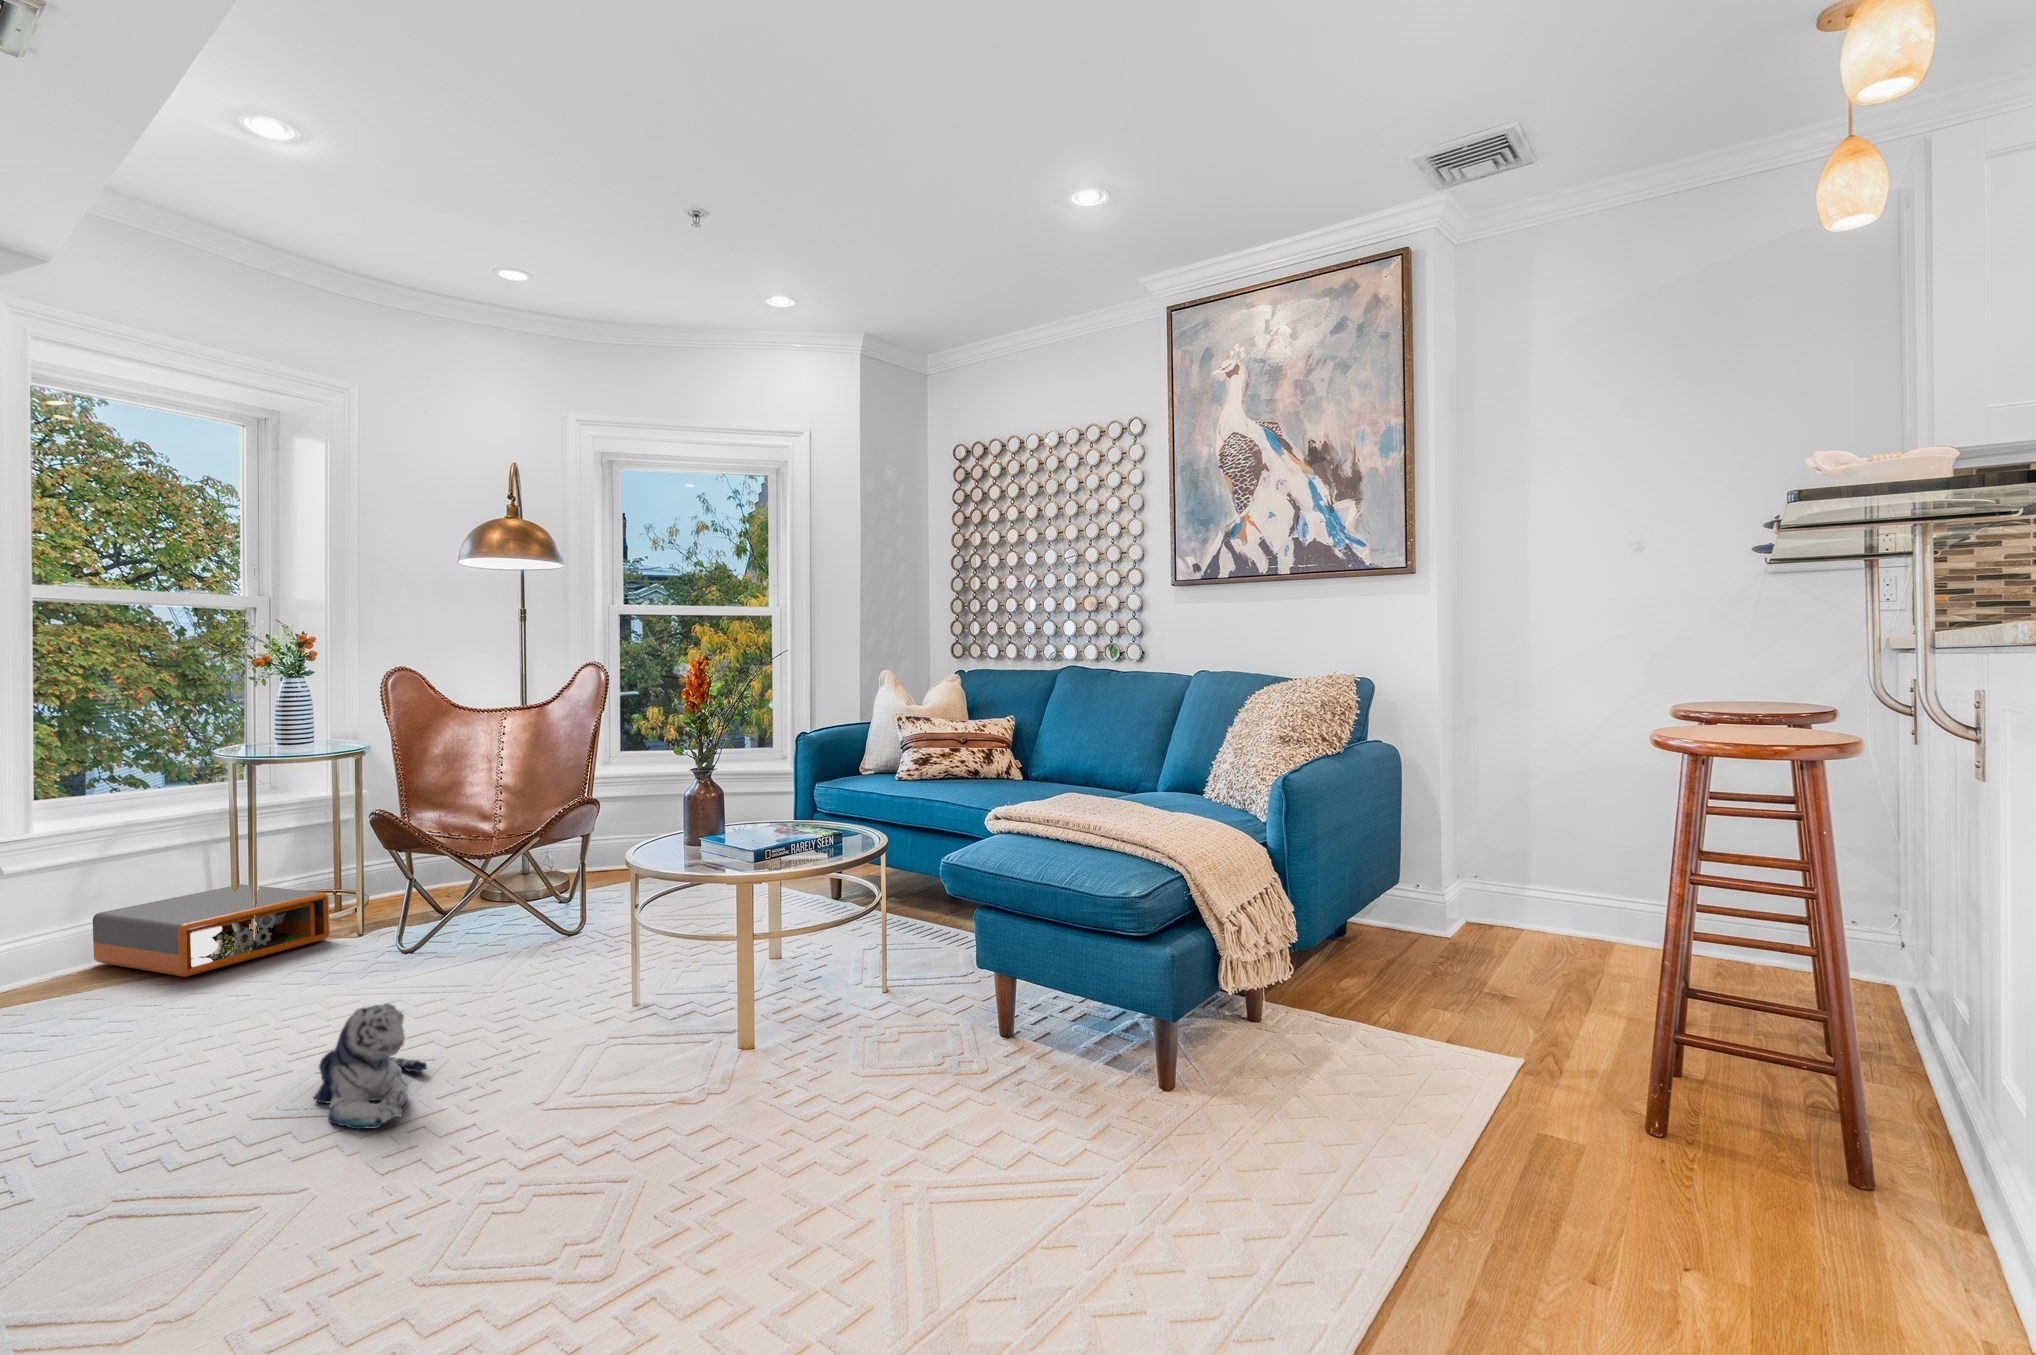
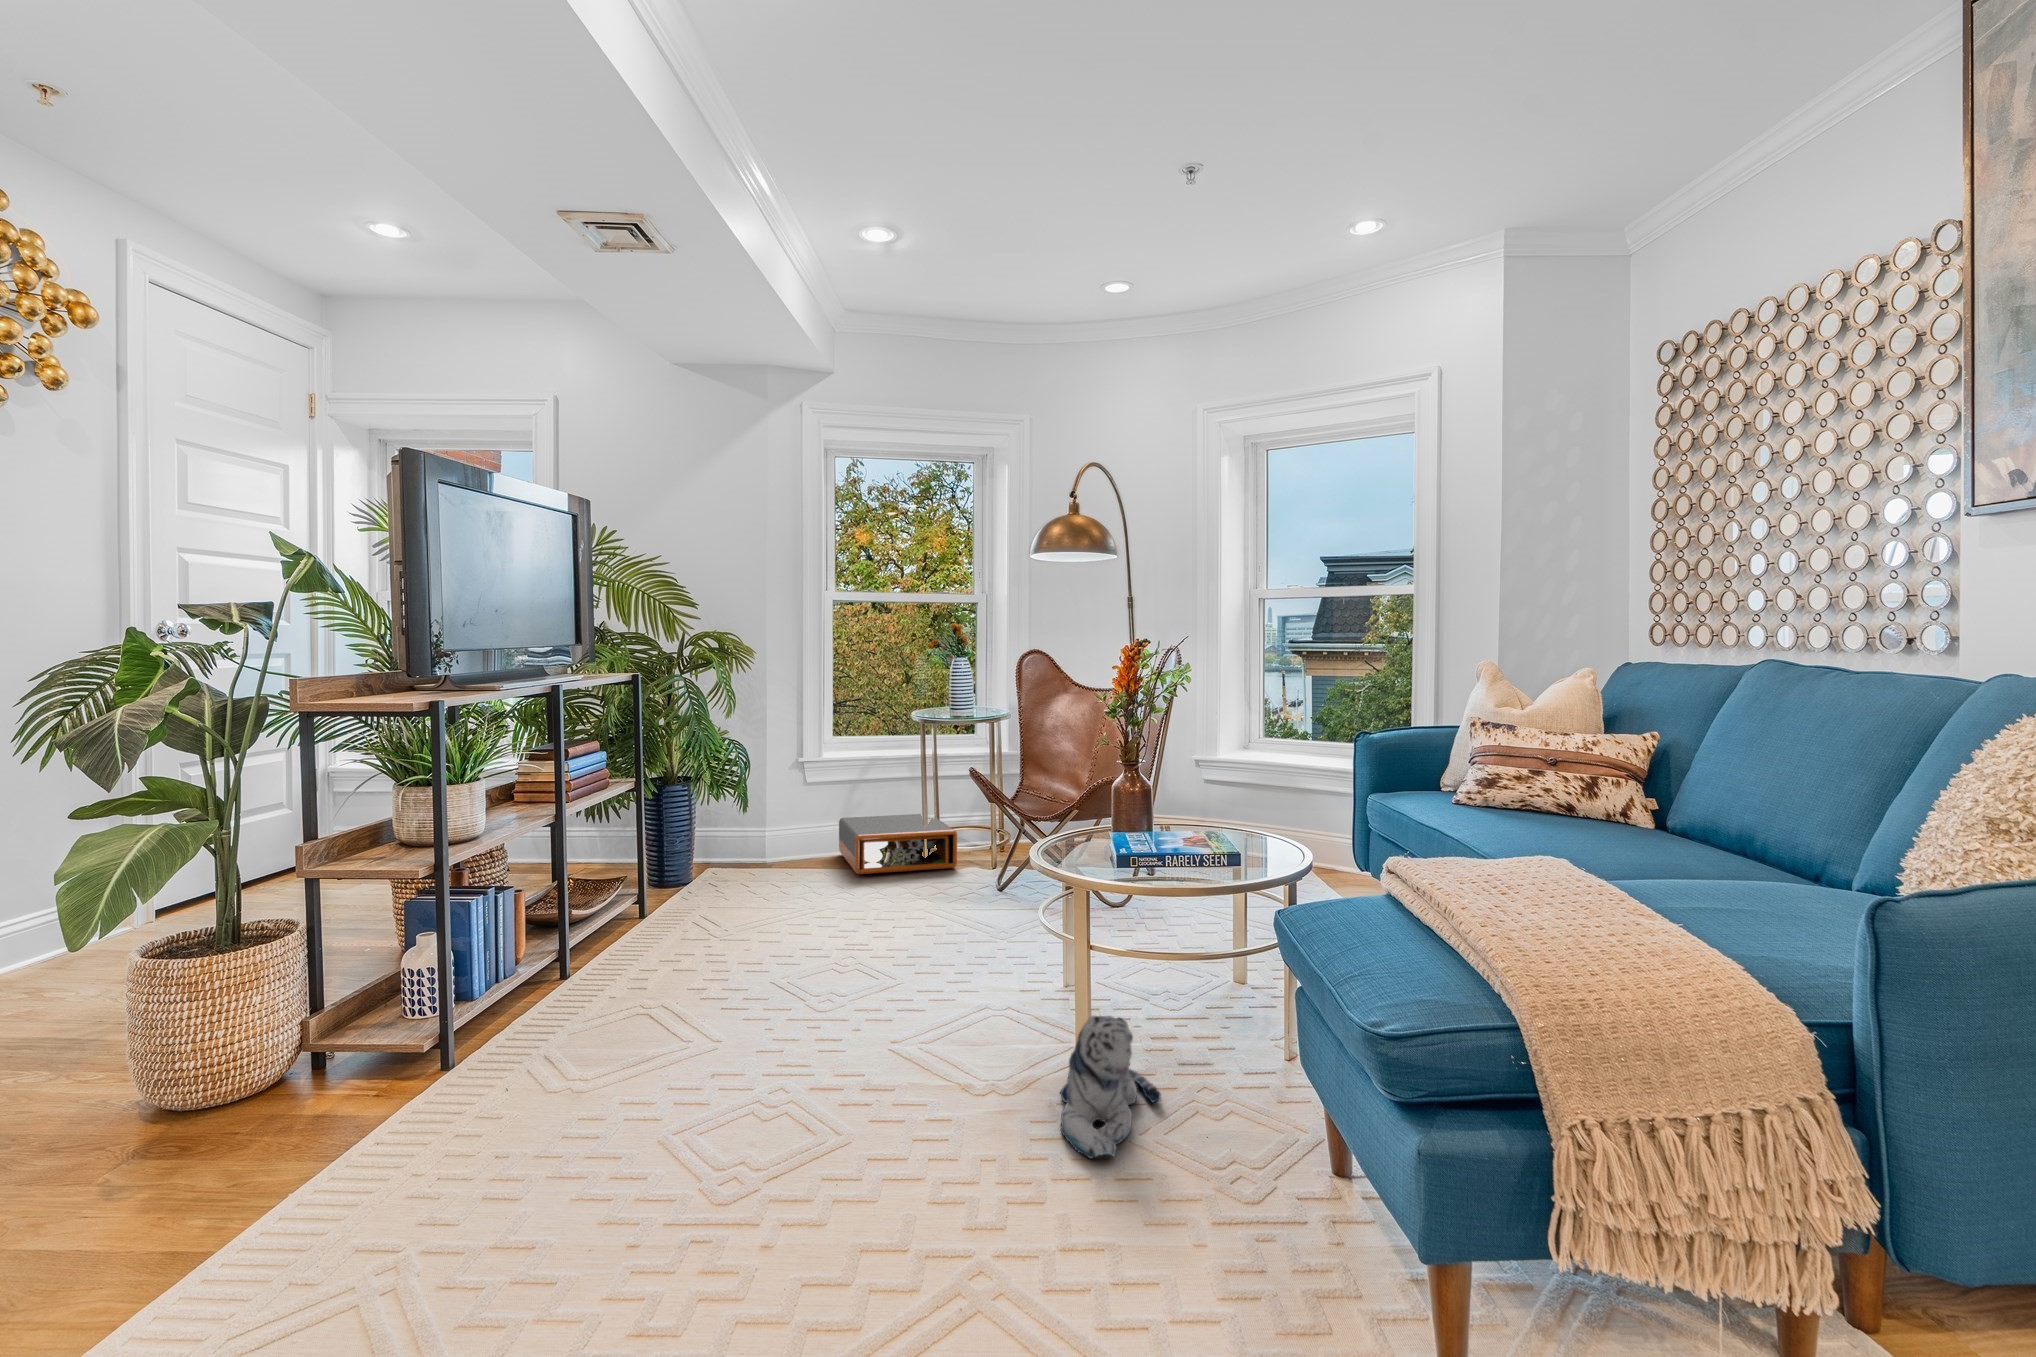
plush toy: present [314,1004,427,1129] -> present [1060,1015,1161,1159]

